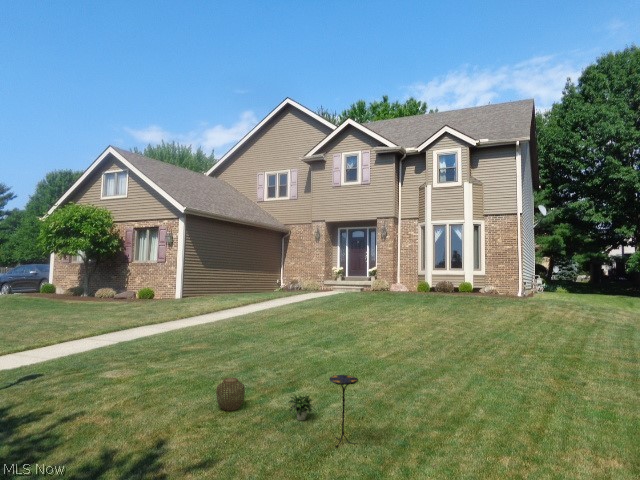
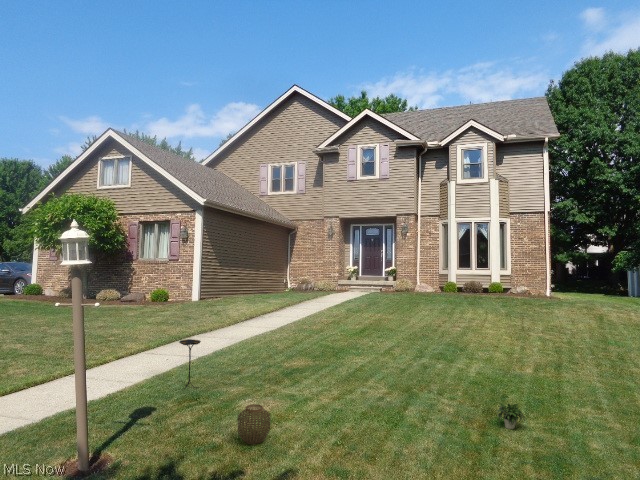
side table: present [329,375,358,447] -> present [179,339,201,387]
woven basket: present [216,378,245,411] -> present [238,404,270,444]

